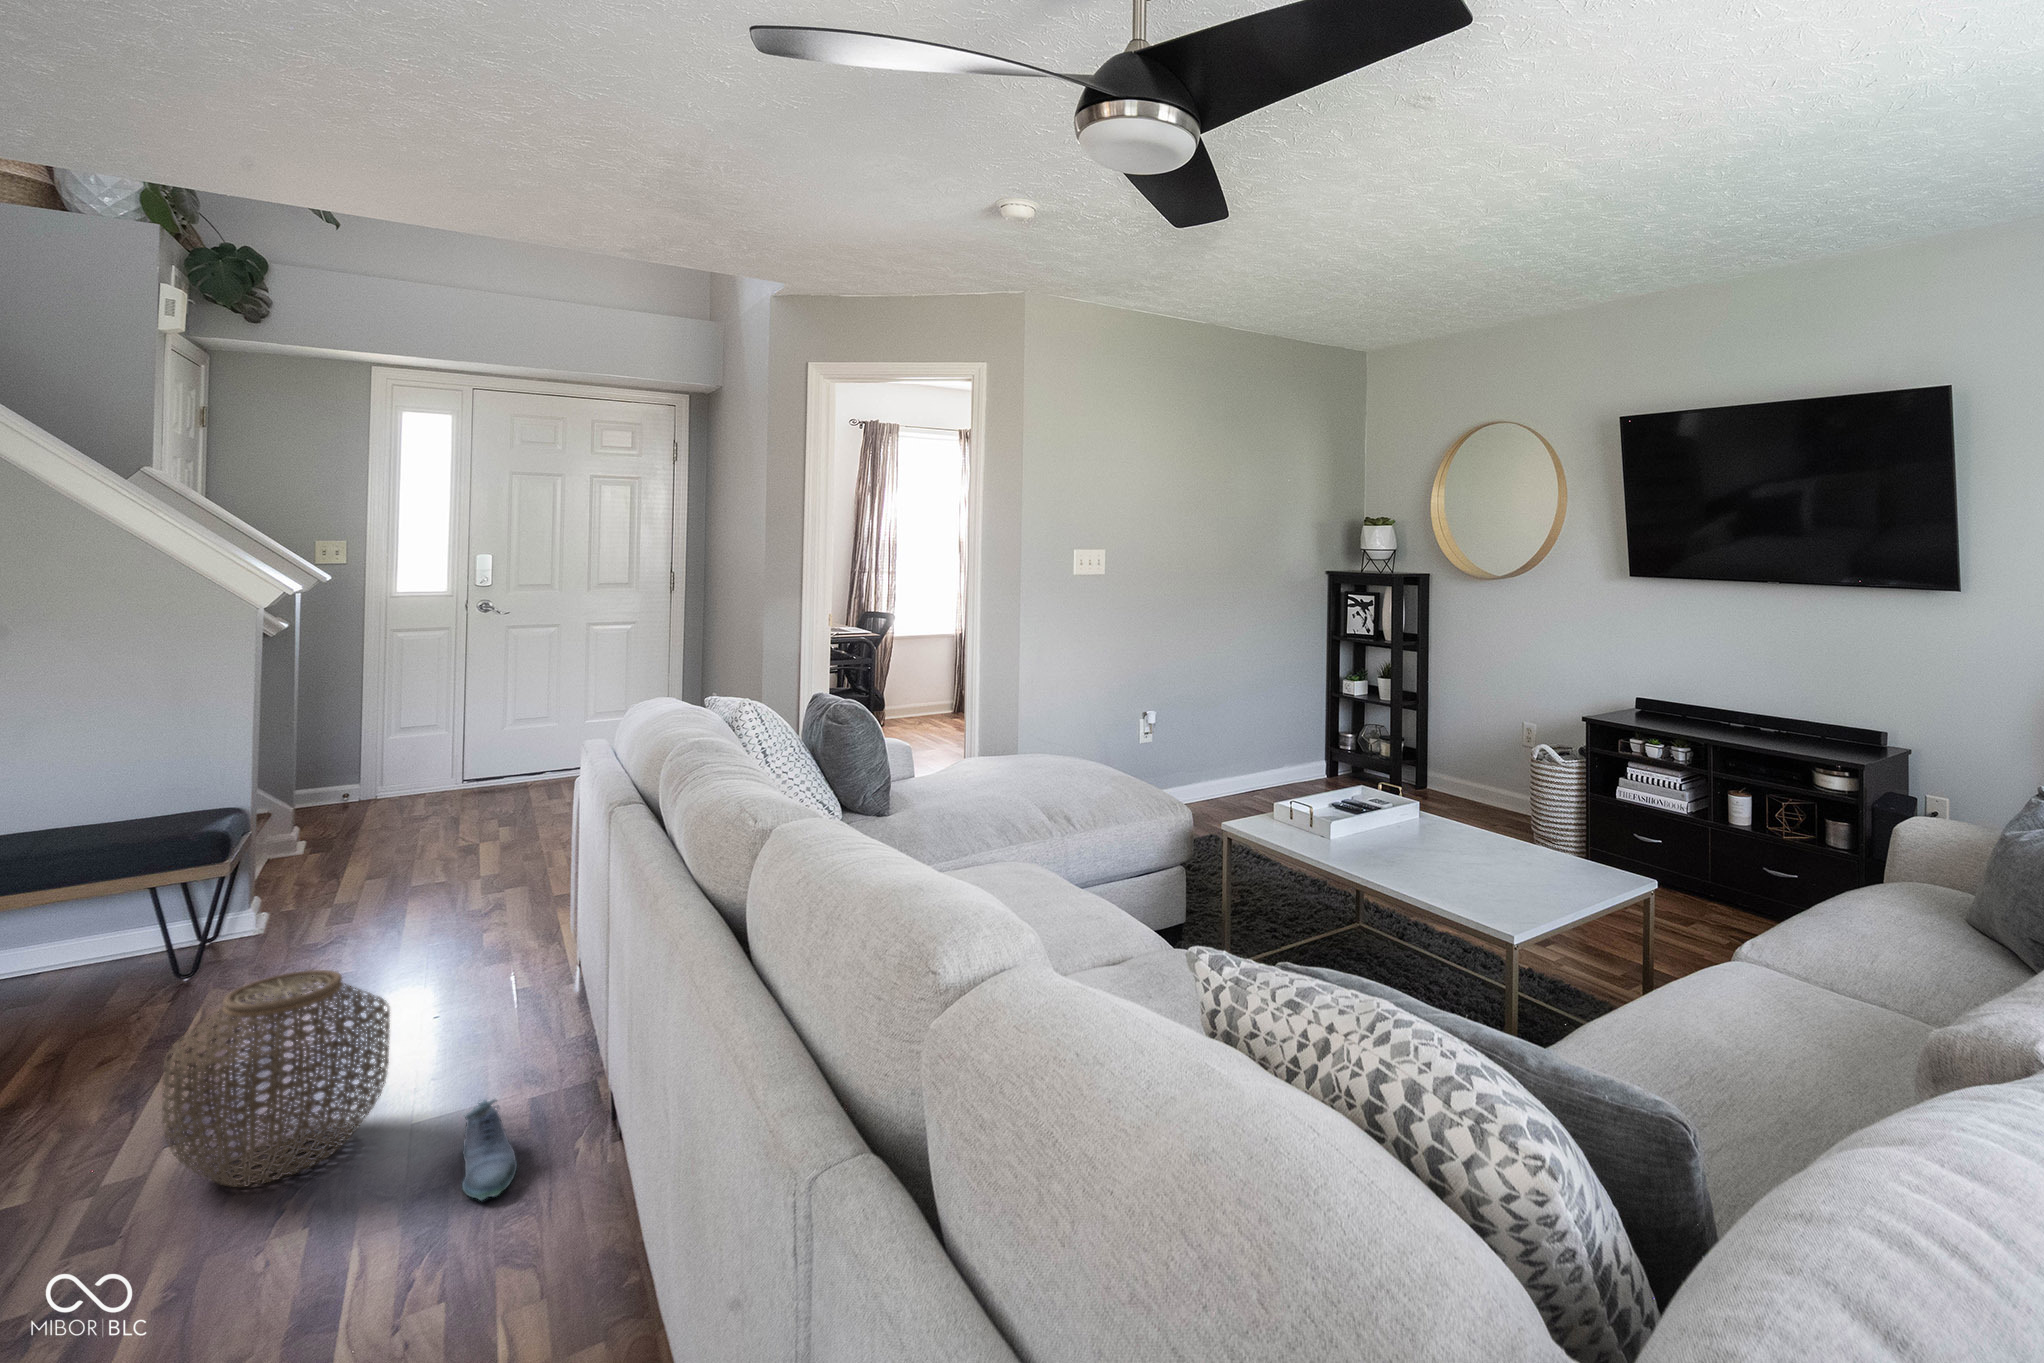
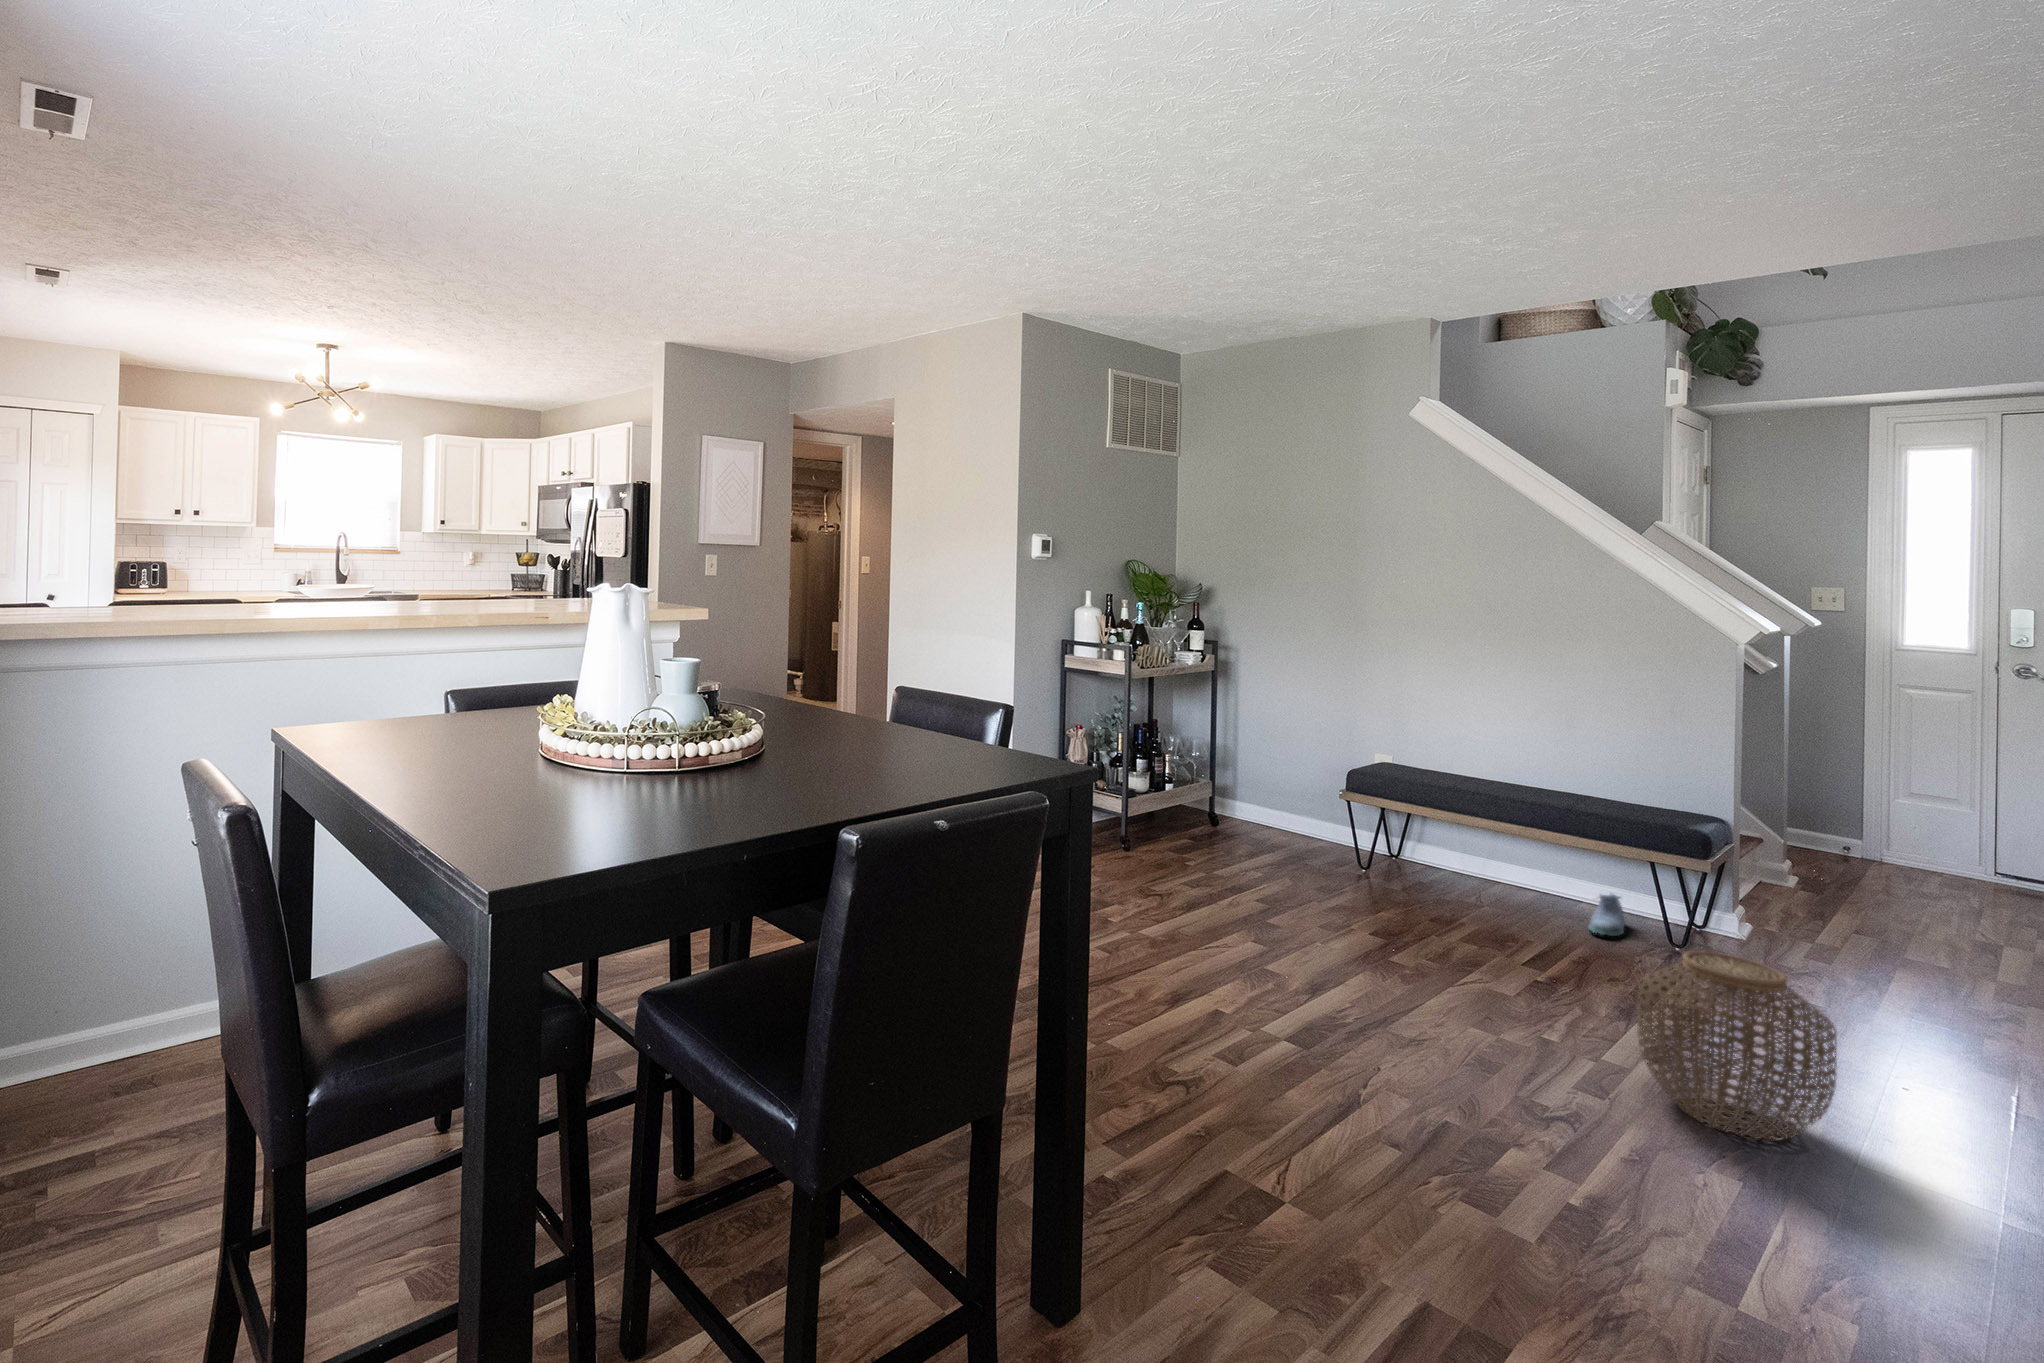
shoe: present [462,1099,517,1200] -> present [1588,893,1625,936]

